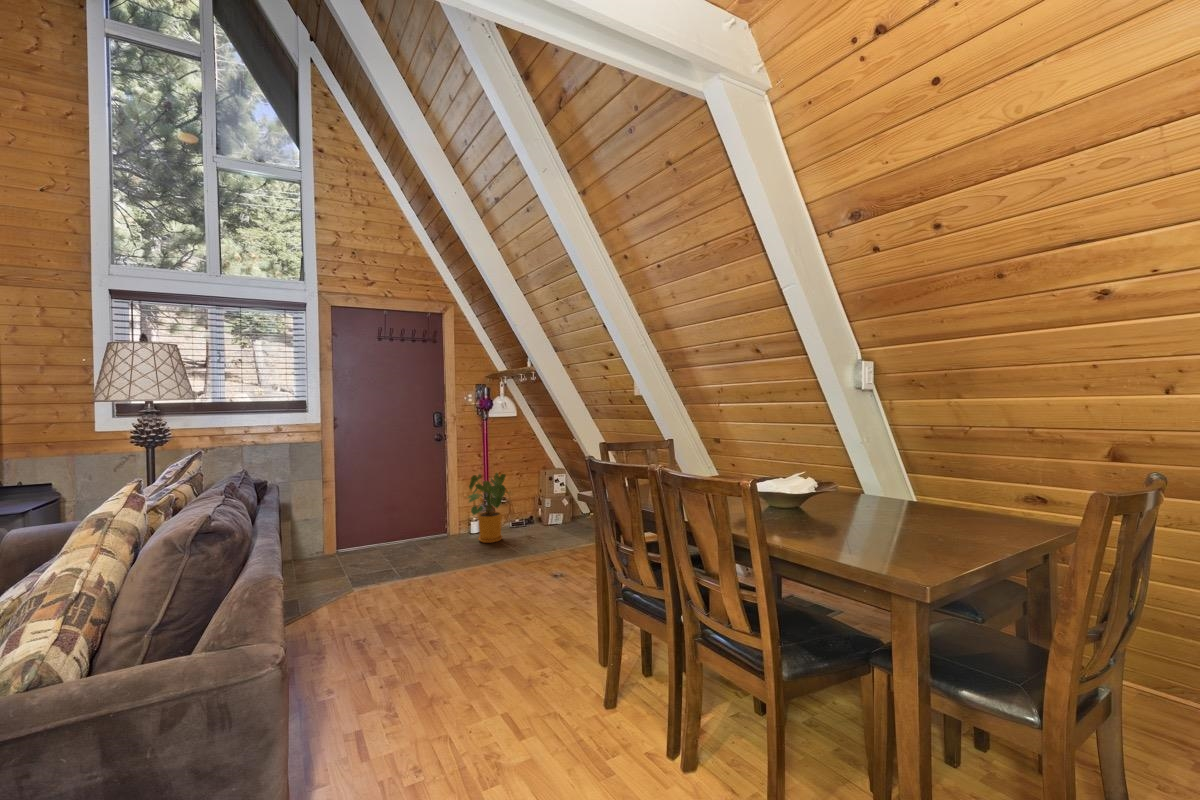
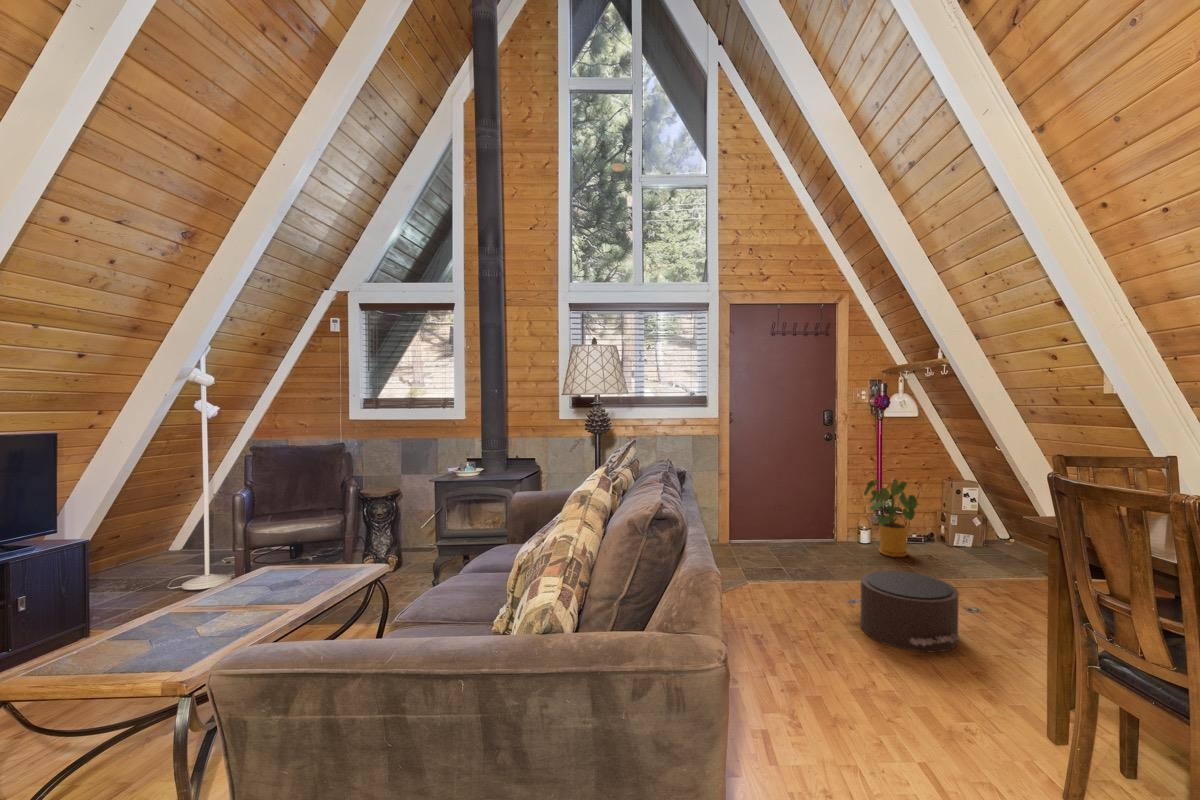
pouf: none [391,559,484,639] -> present [846,571,959,652]

